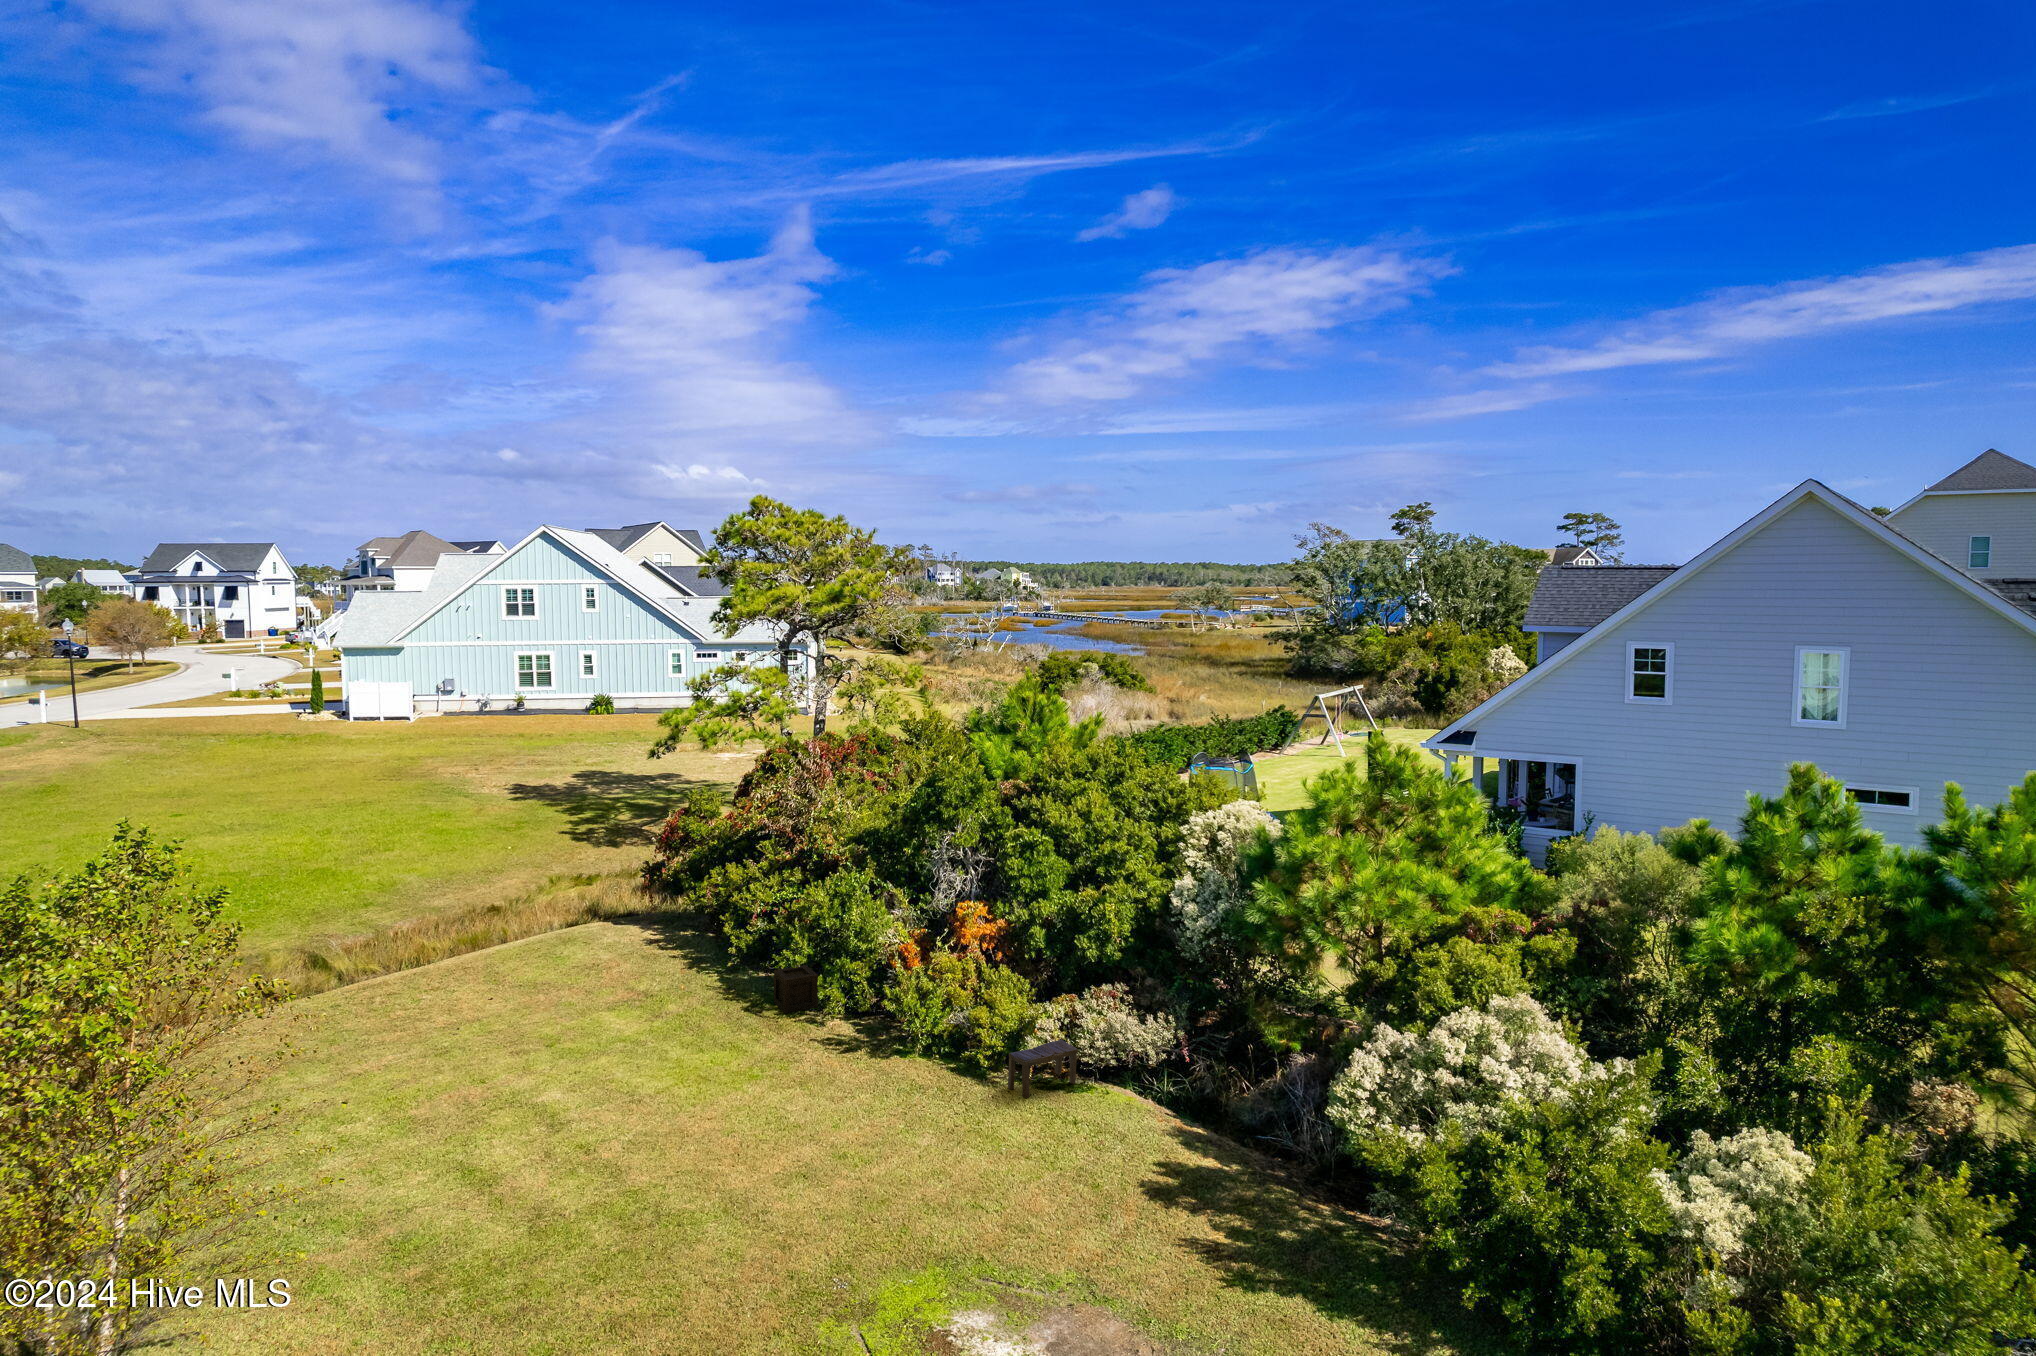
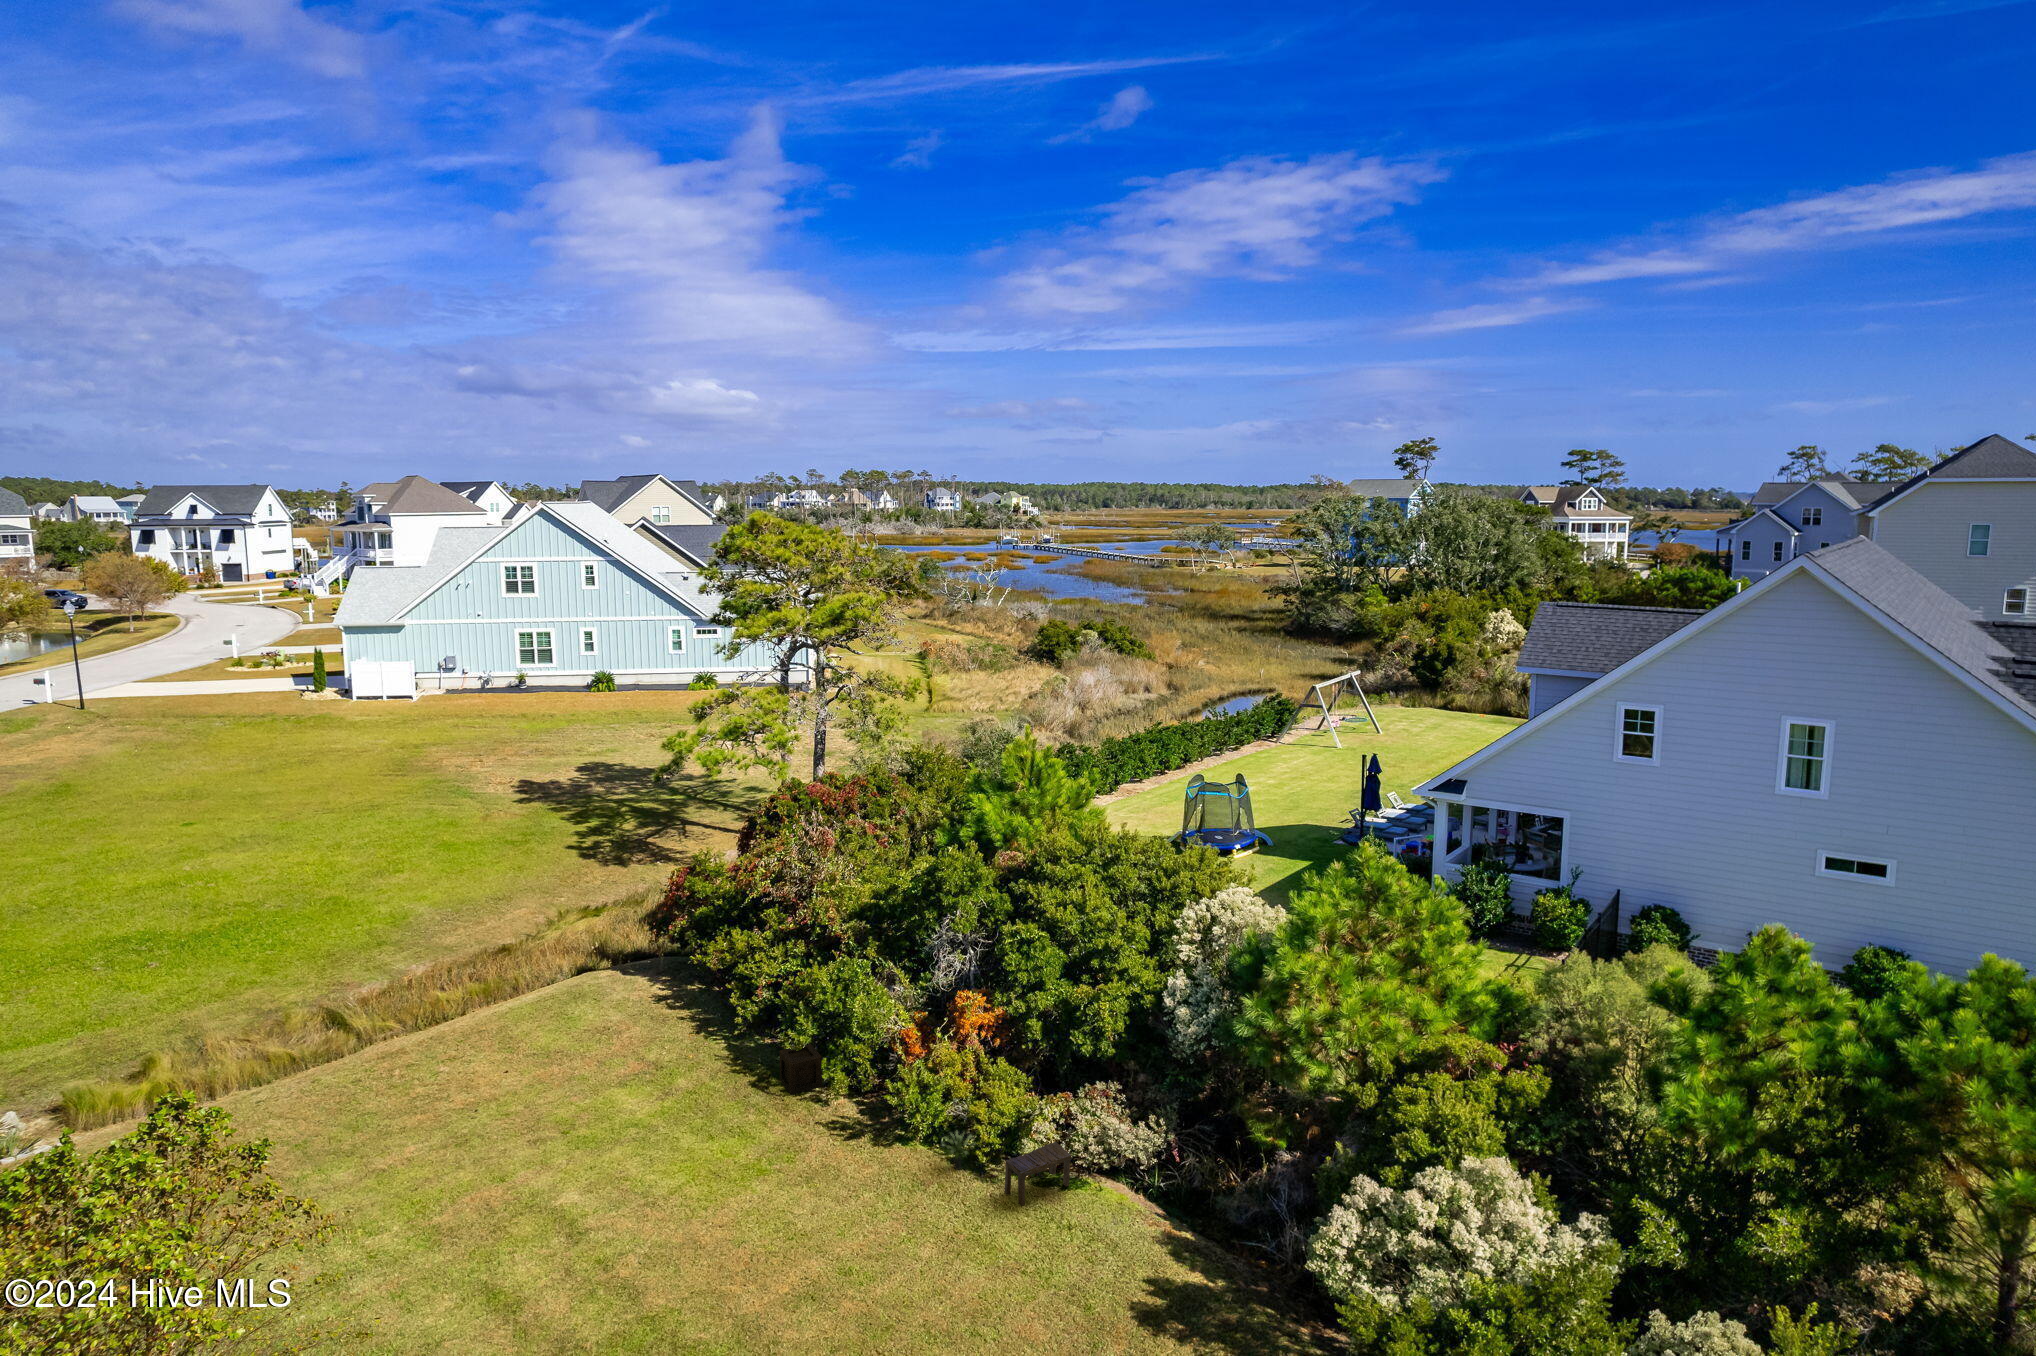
potted plant: none [942,1031,978,1071] -> present [943,1132,972,1170]

